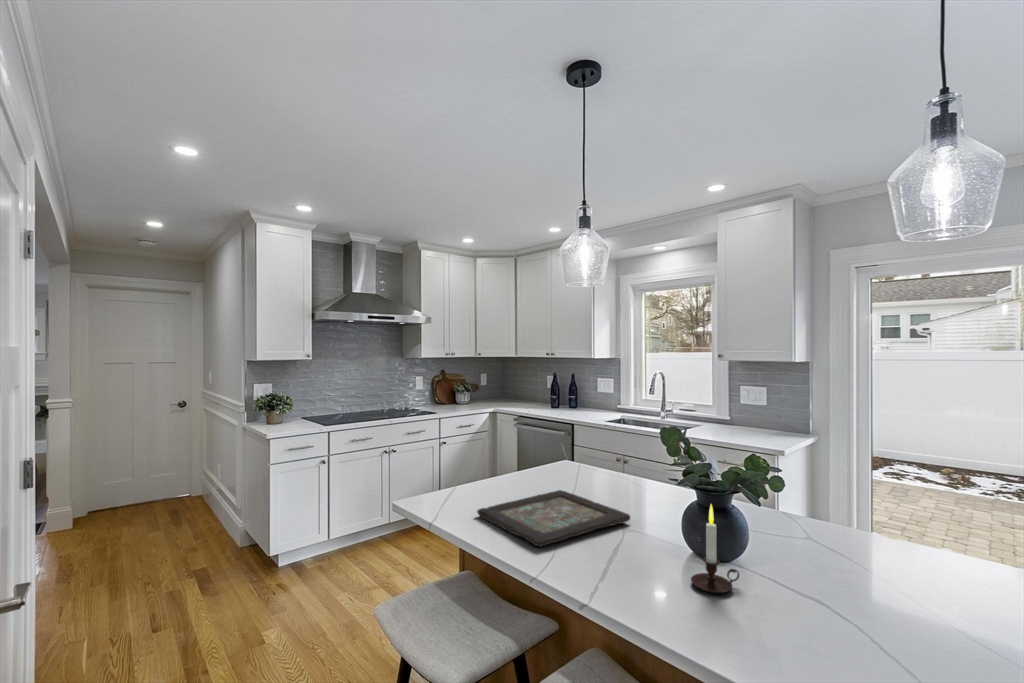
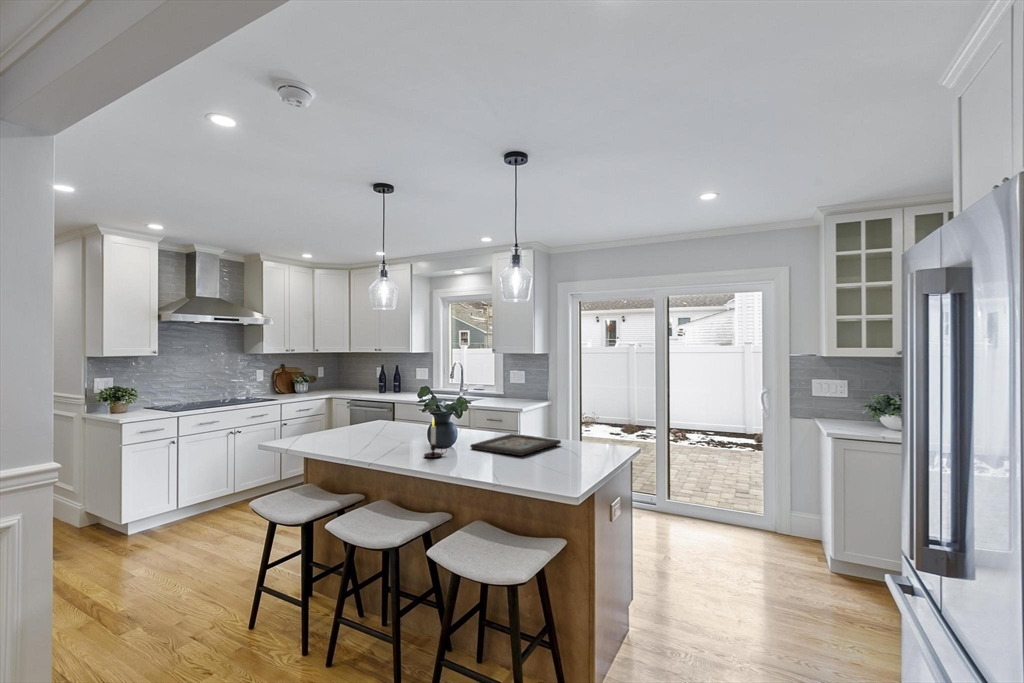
decorative tray: present [477,490,630,547] -> present [470,434,561,456]

